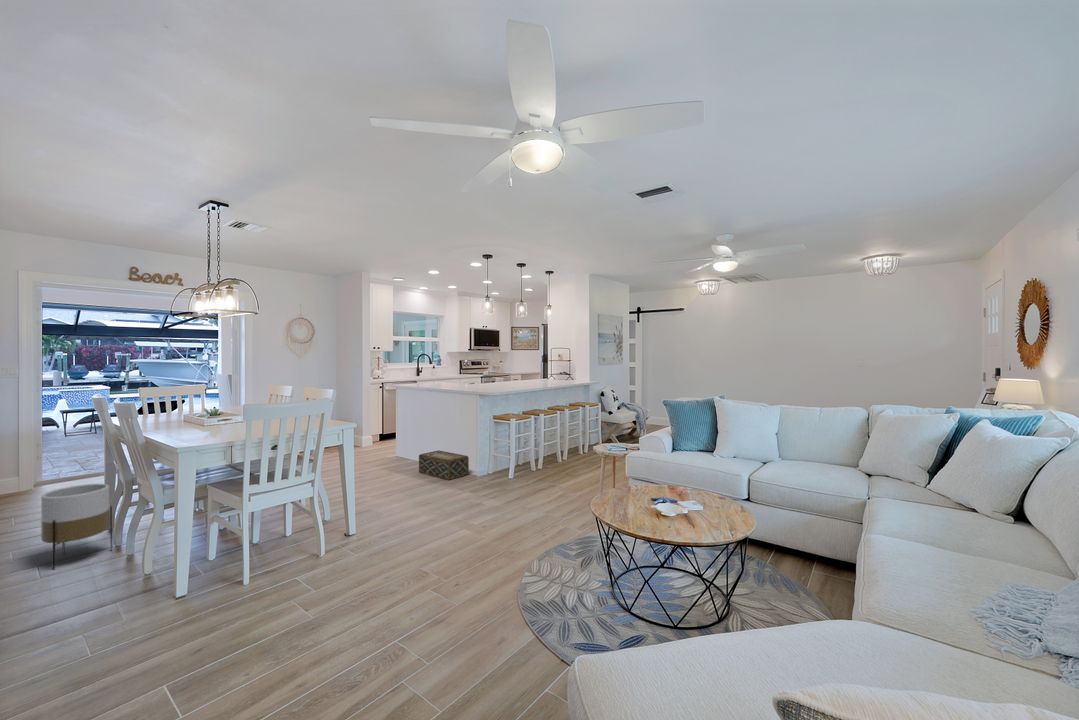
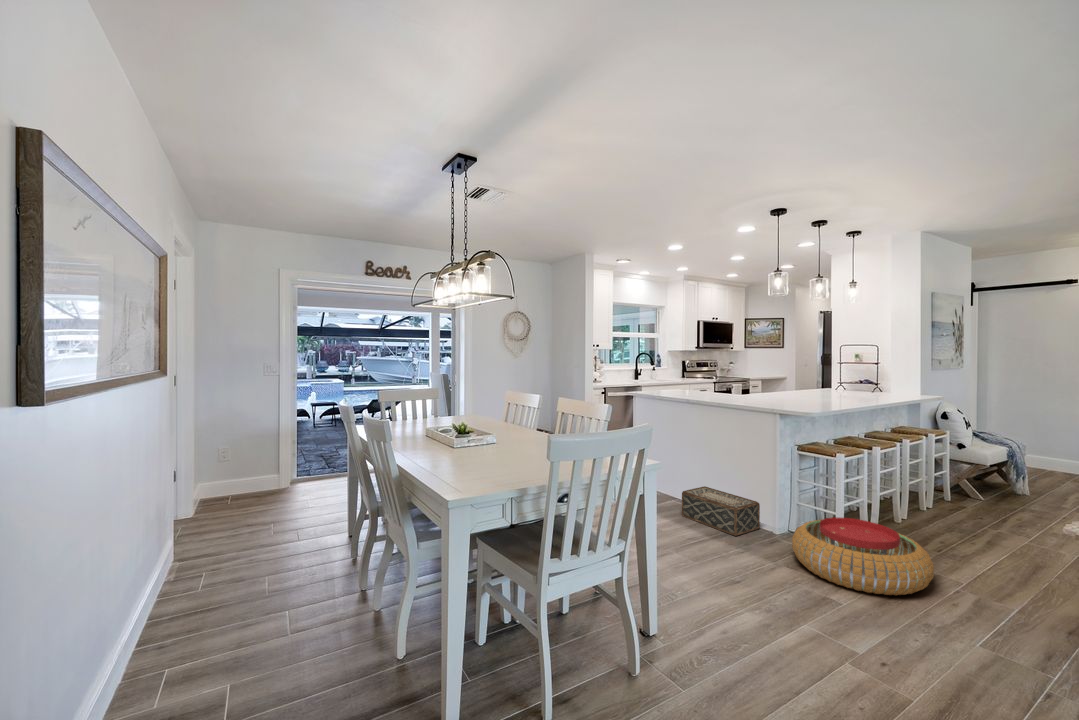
pouf: none [475,459,548,498] -> present [792,517,934,595]
planter: present [41,484,112,569] -> none [291,513,358,623]

